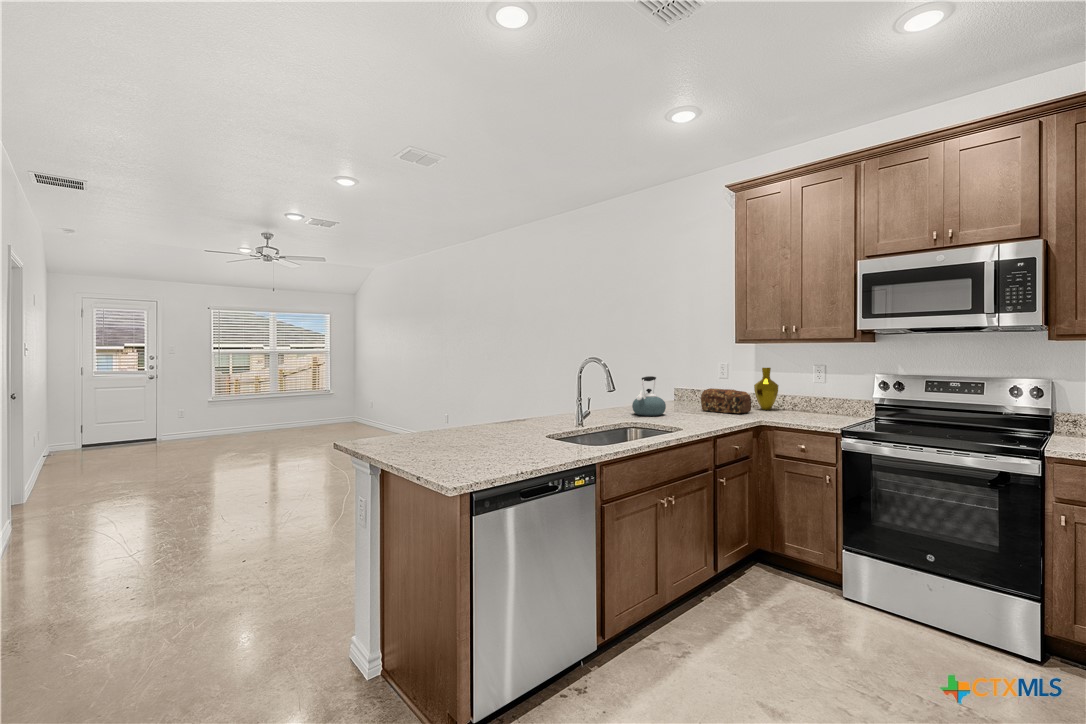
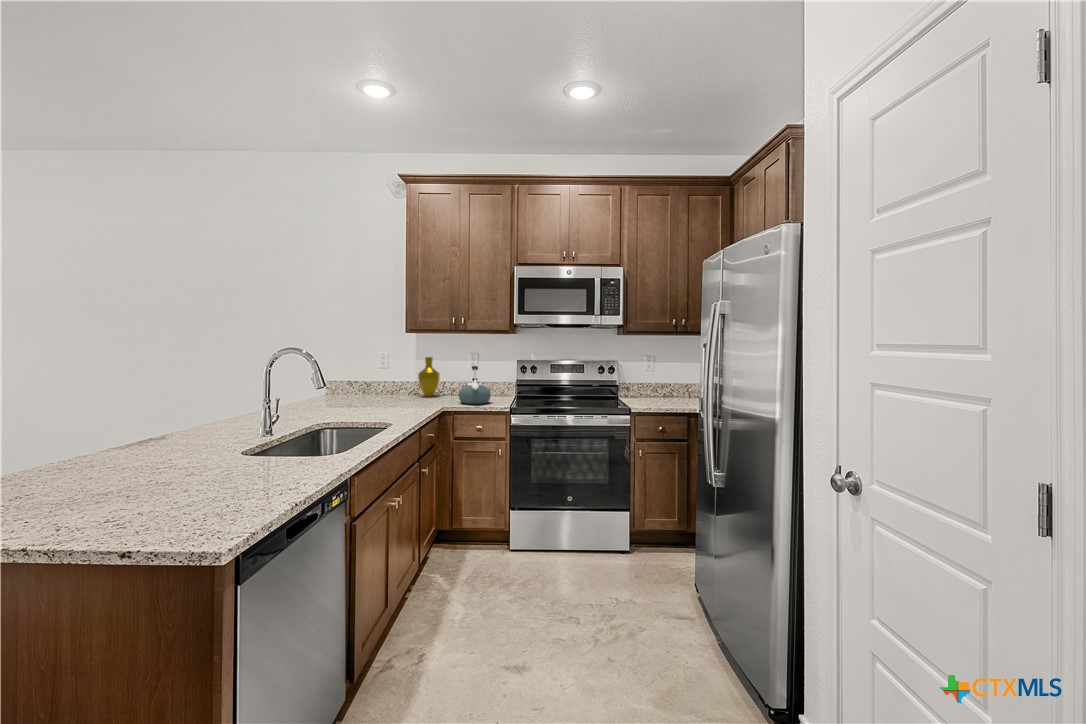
kettle: present [632,376,666,416] -> present [459,366,491,404]
bread loaf: present [701,388,751,413] -> none [373,379,422,402]

